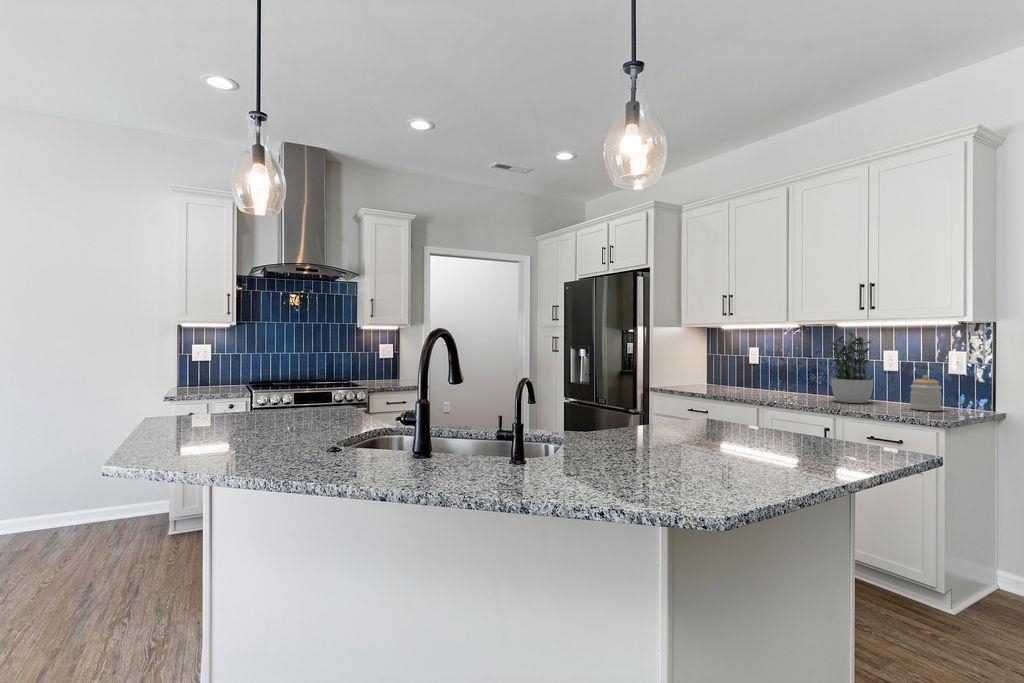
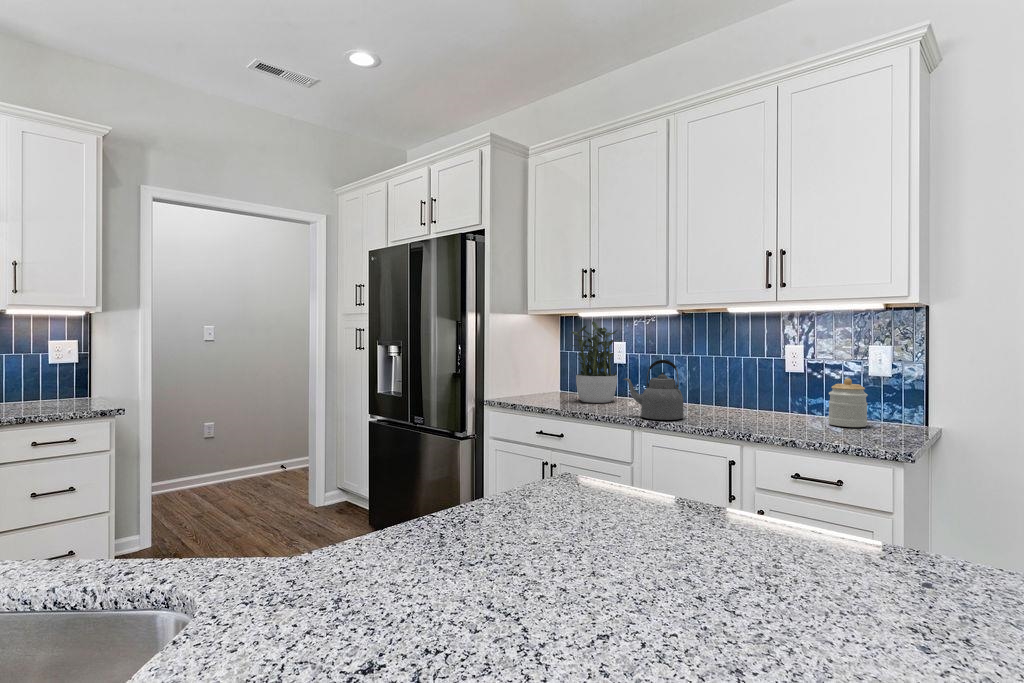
potted plant: present [828,332,873,403] -> present [572,321,617,403]
kettle: none [750,360,796,402] -> present [623,360,683,420]

